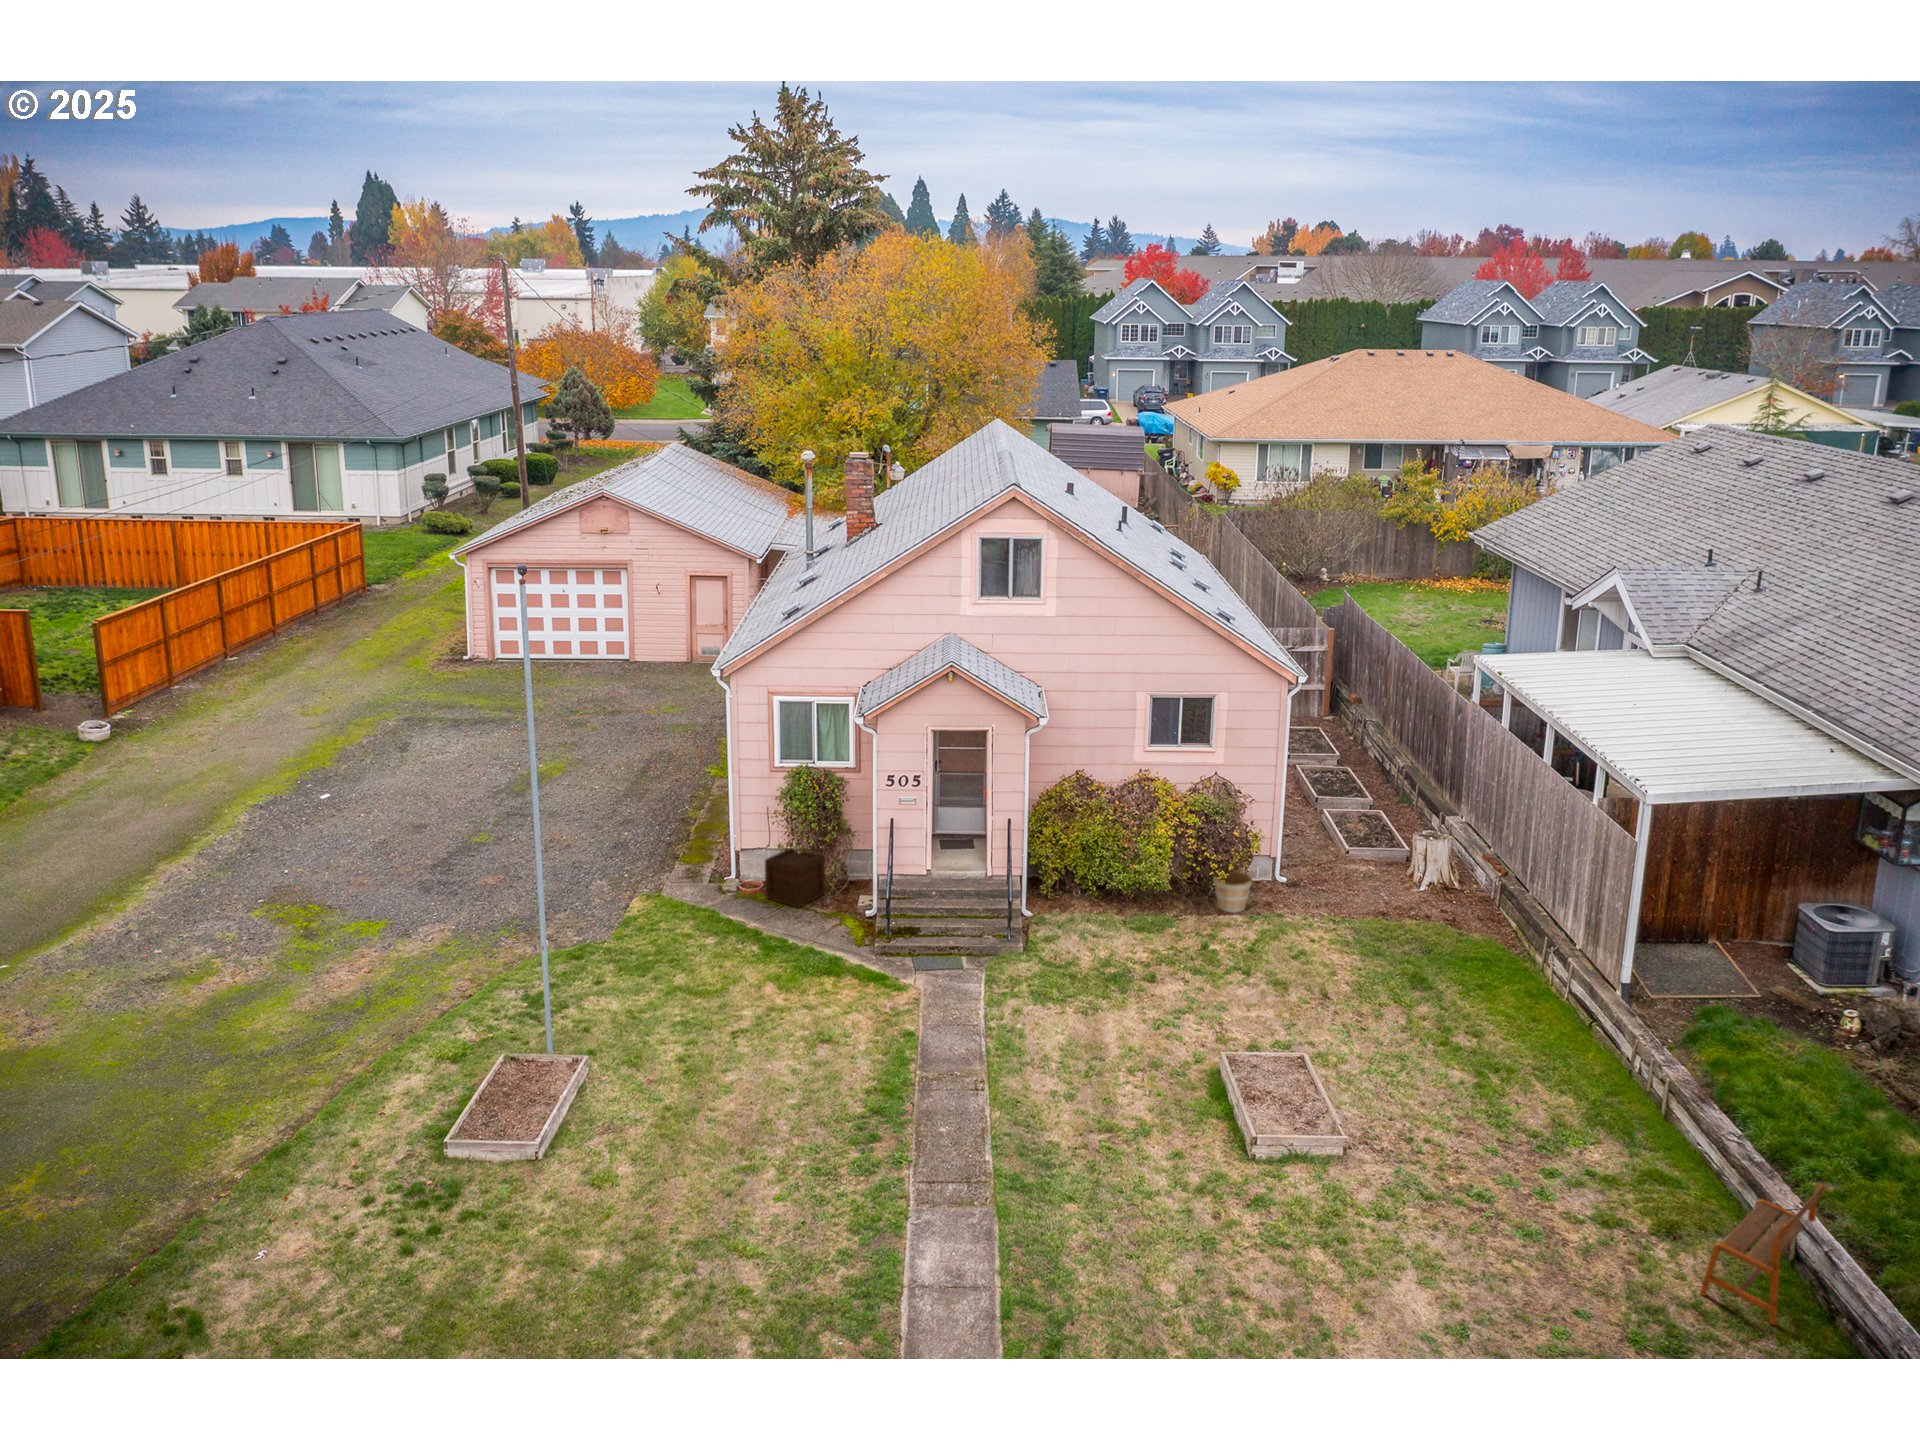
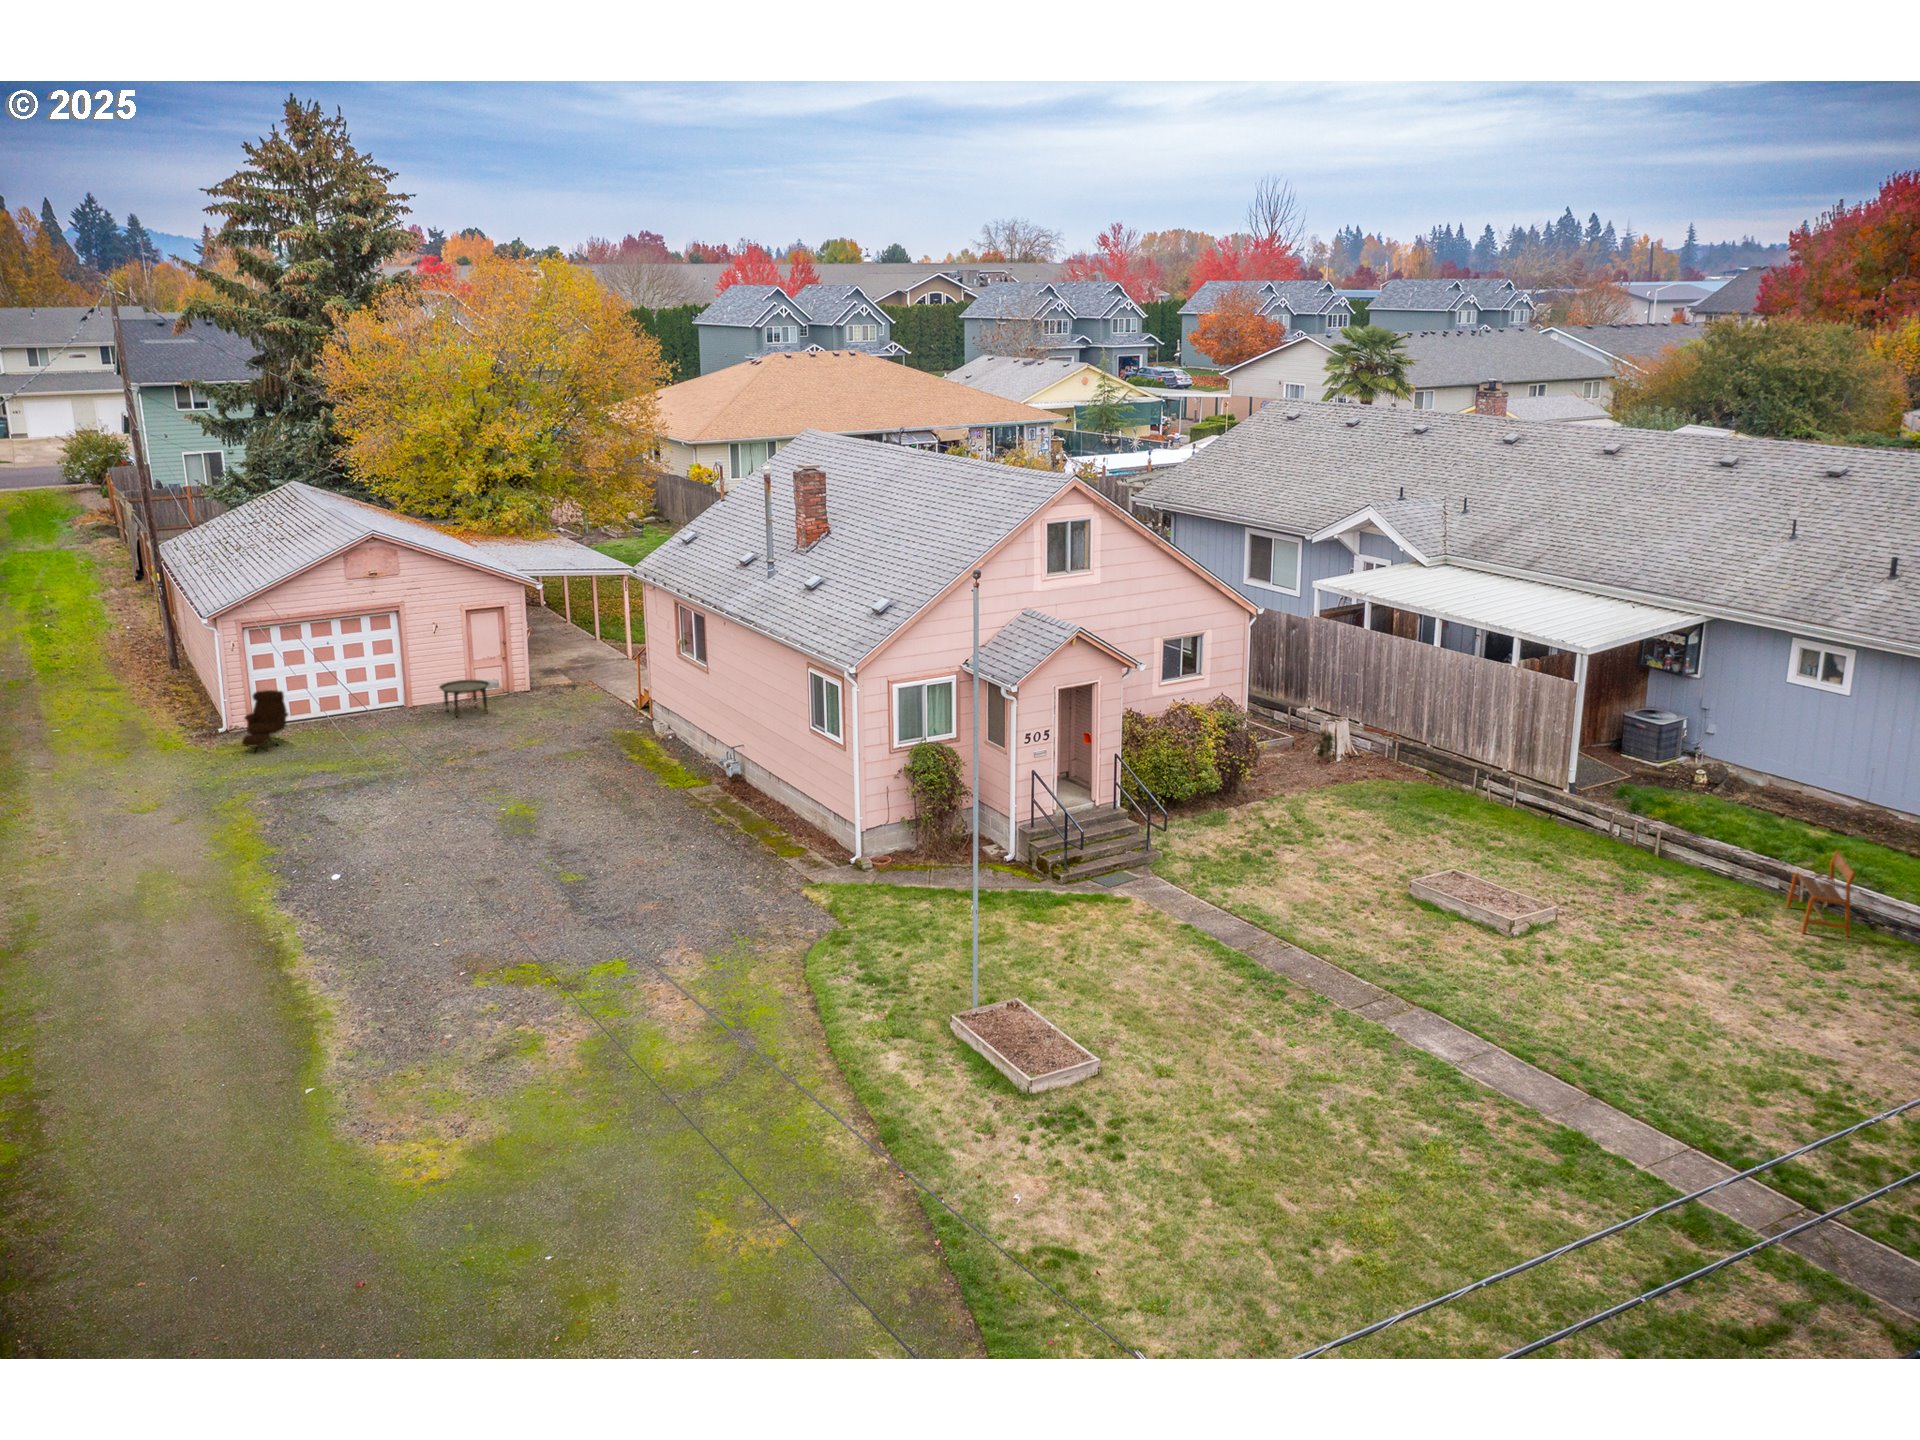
lounge chair: none [467,626,516,680] -> present [242,690,288,750]
round table: none [652,641,698,675] -> present [439,680,489,718]
decorative plant: none [1386,841,1419,883] -> present [1316,731,1335,764]
wooden crate: present [765,848,826,907] -> none [918,819,960,869]
wooden bucket: present [1214,870,1252,913] -> none [1237,771,1269,804]

